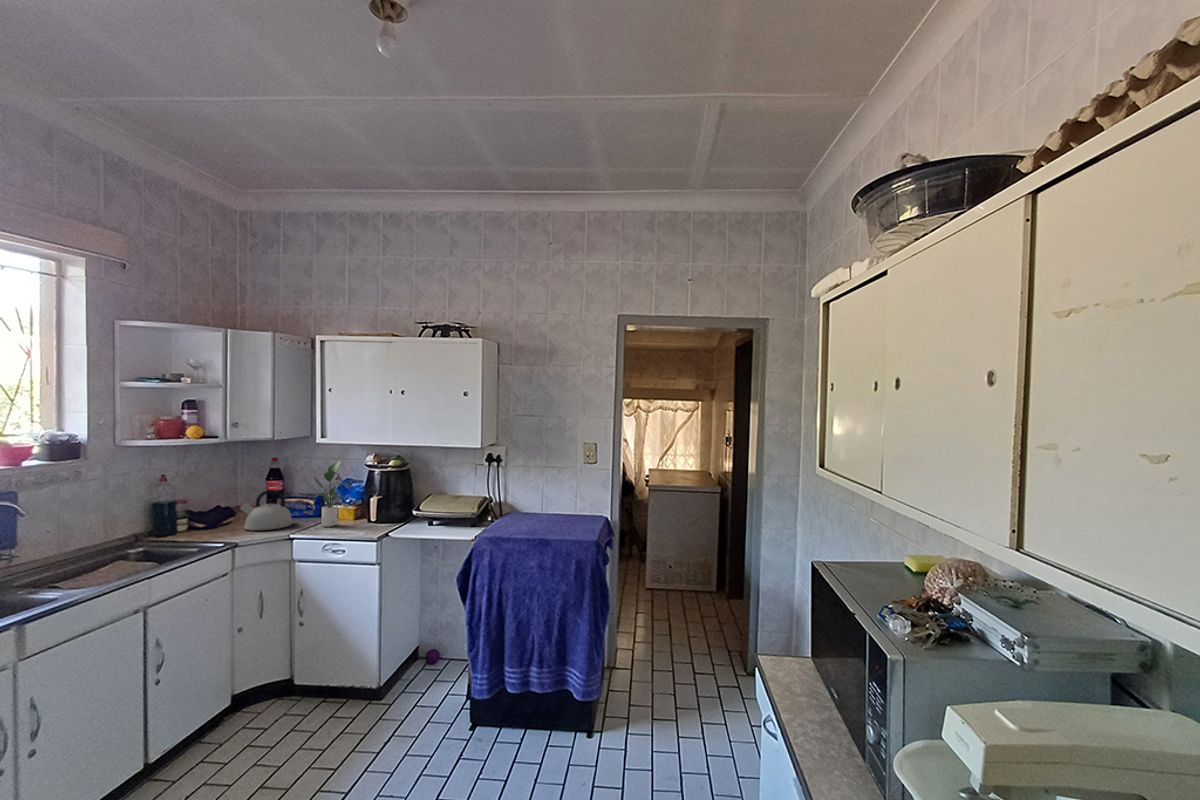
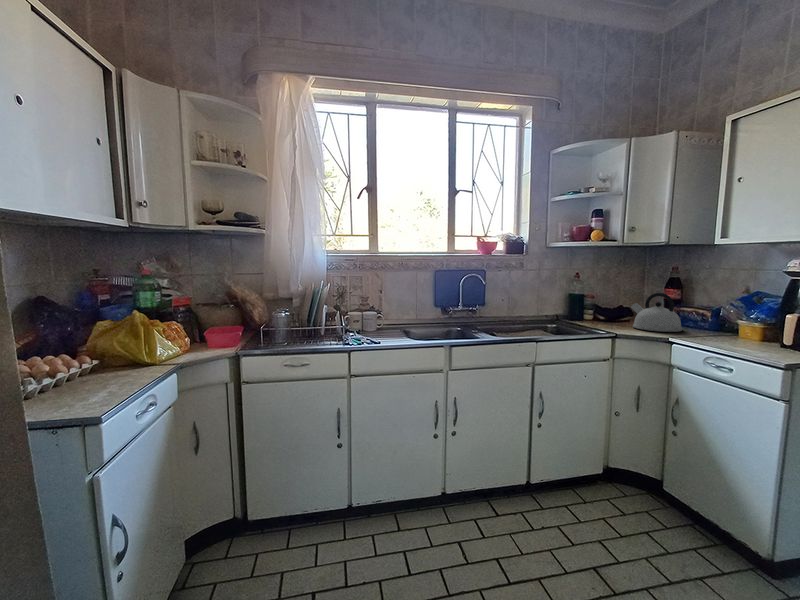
potted plant: present [314,461,346,527] -> none [700,265,754,341]

